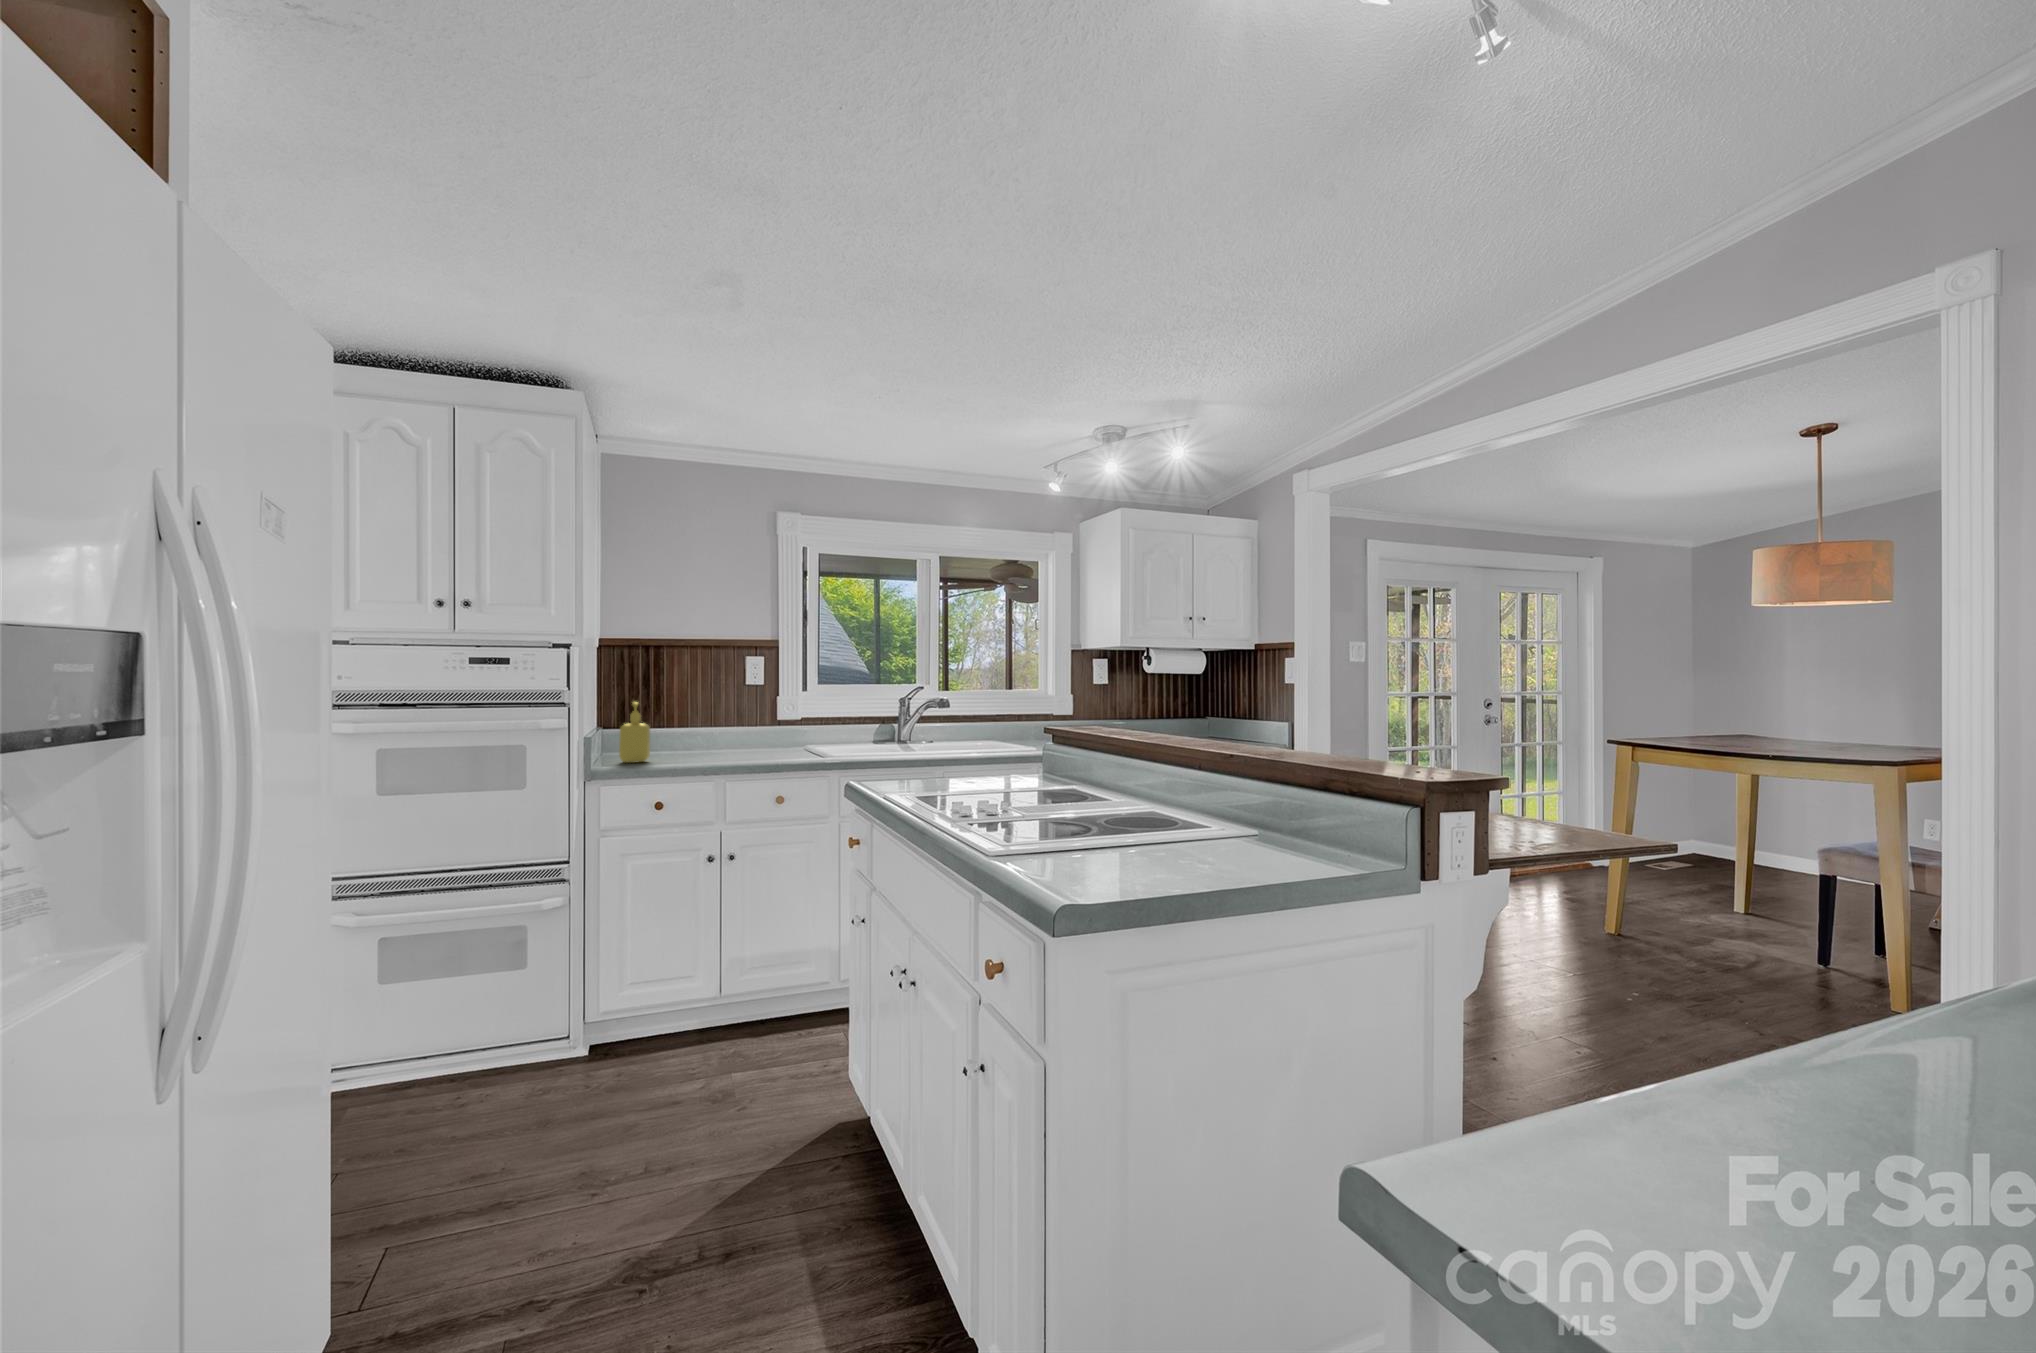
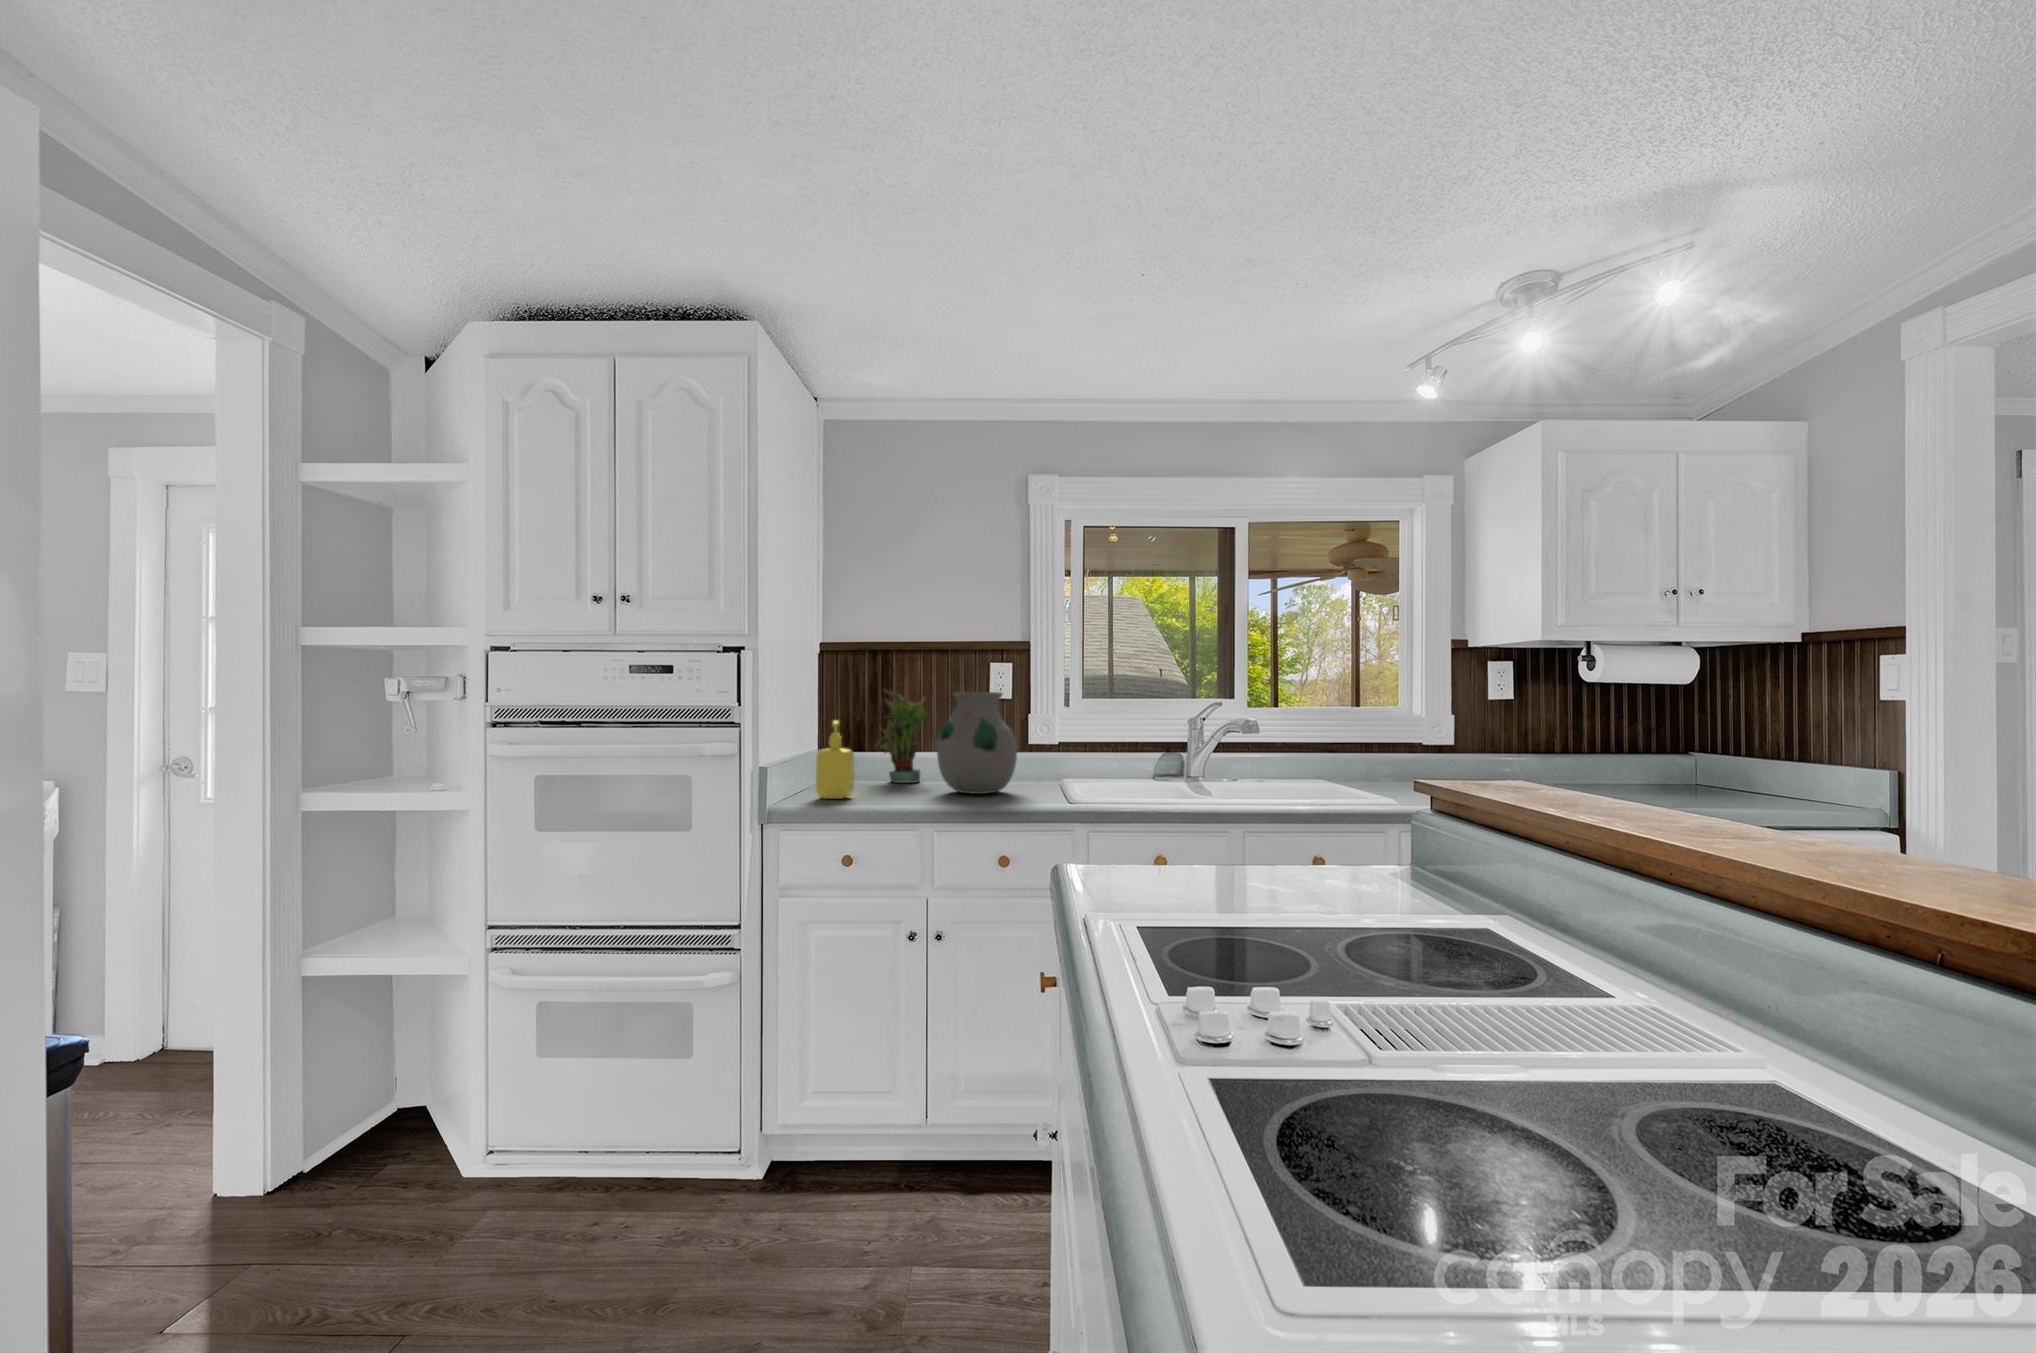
potted plant: none [652,677,699,751] -> present [876,690,927,783]
vase: none [714,679,778,755] -> present [936,692,1017,794]

